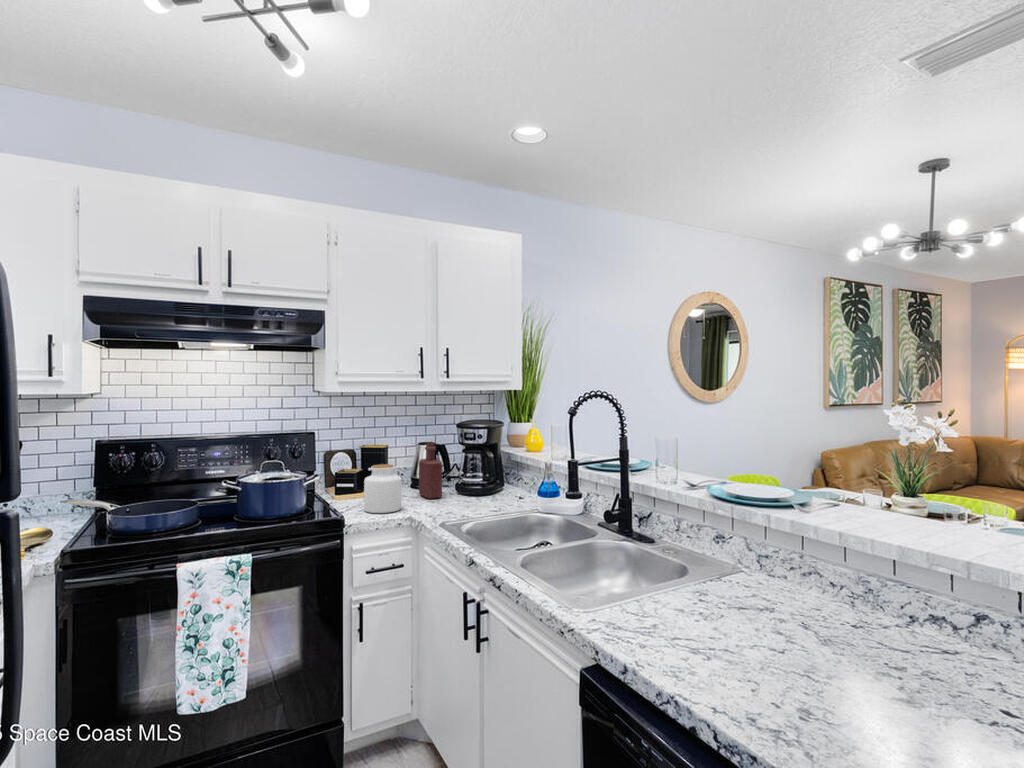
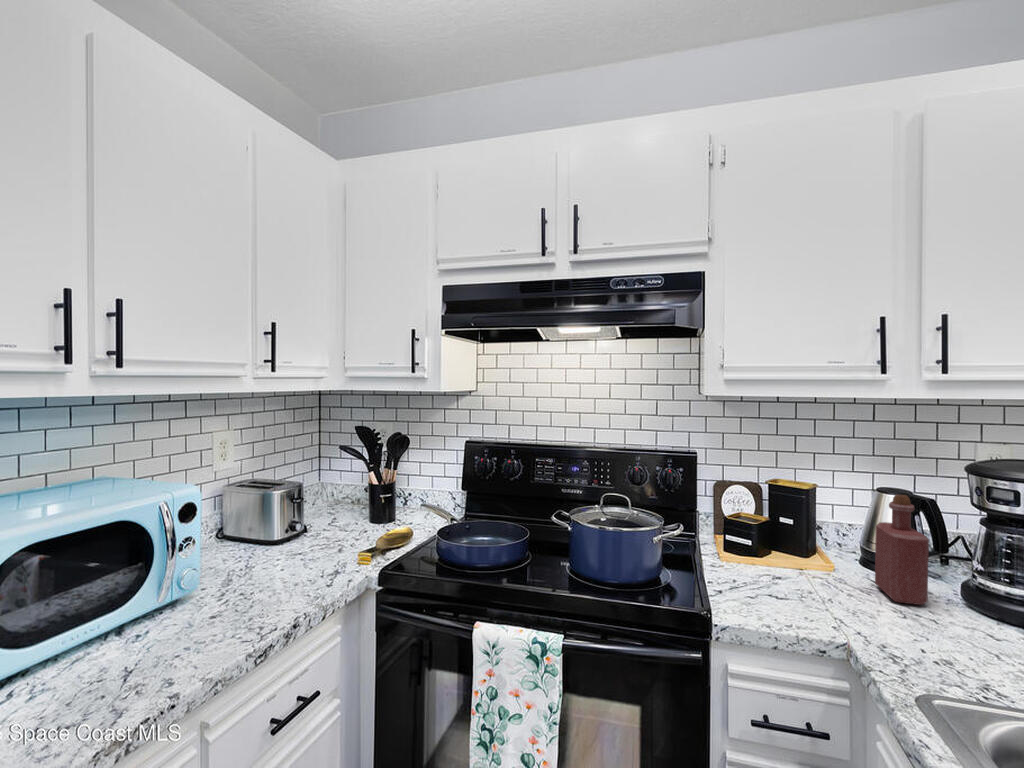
jar: present [364,464,401,513] -> none [761,524,834,618]

